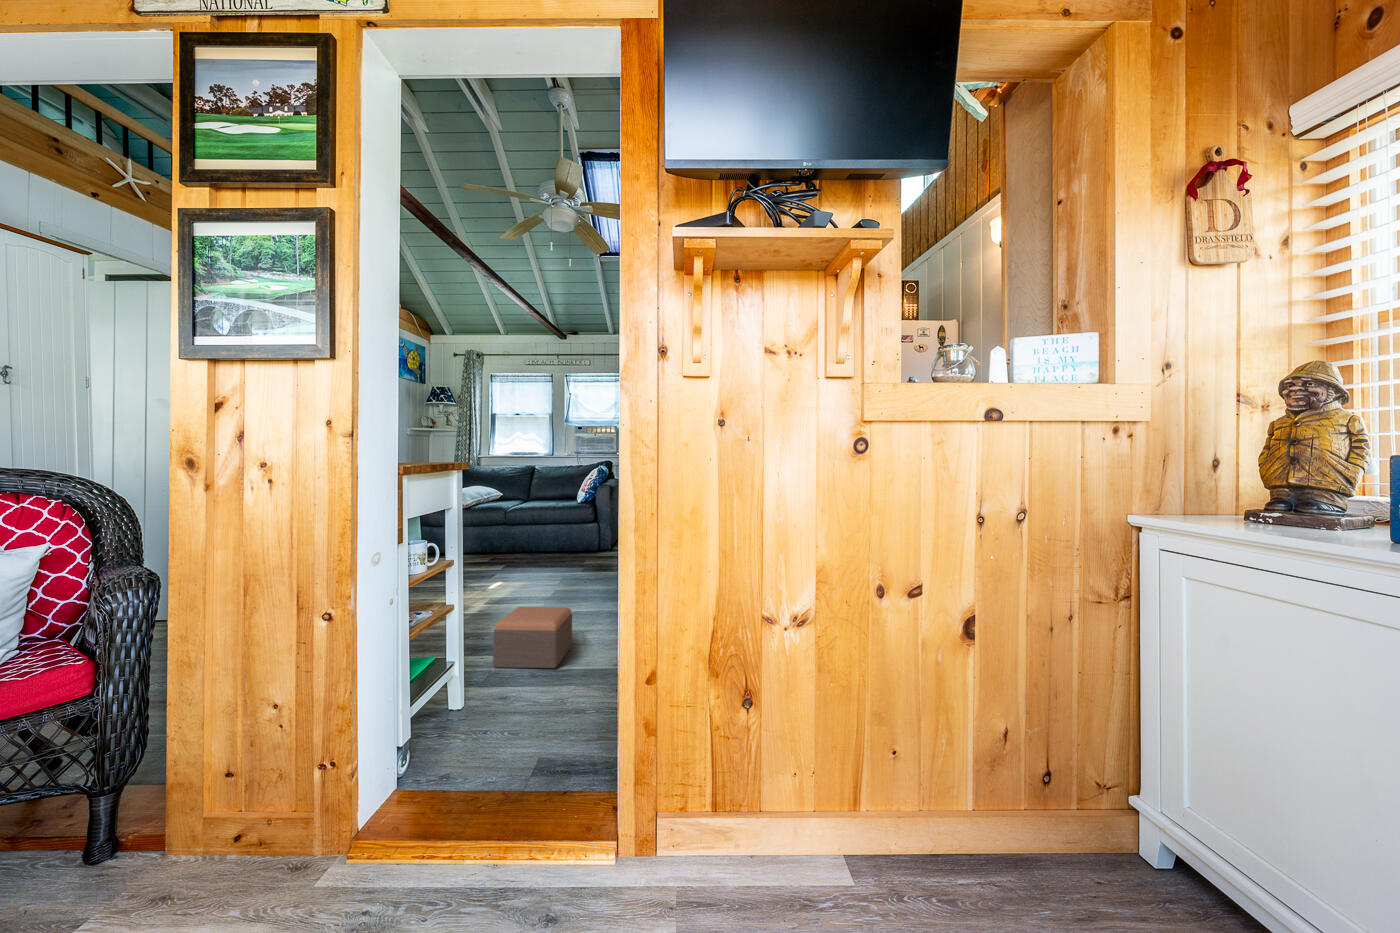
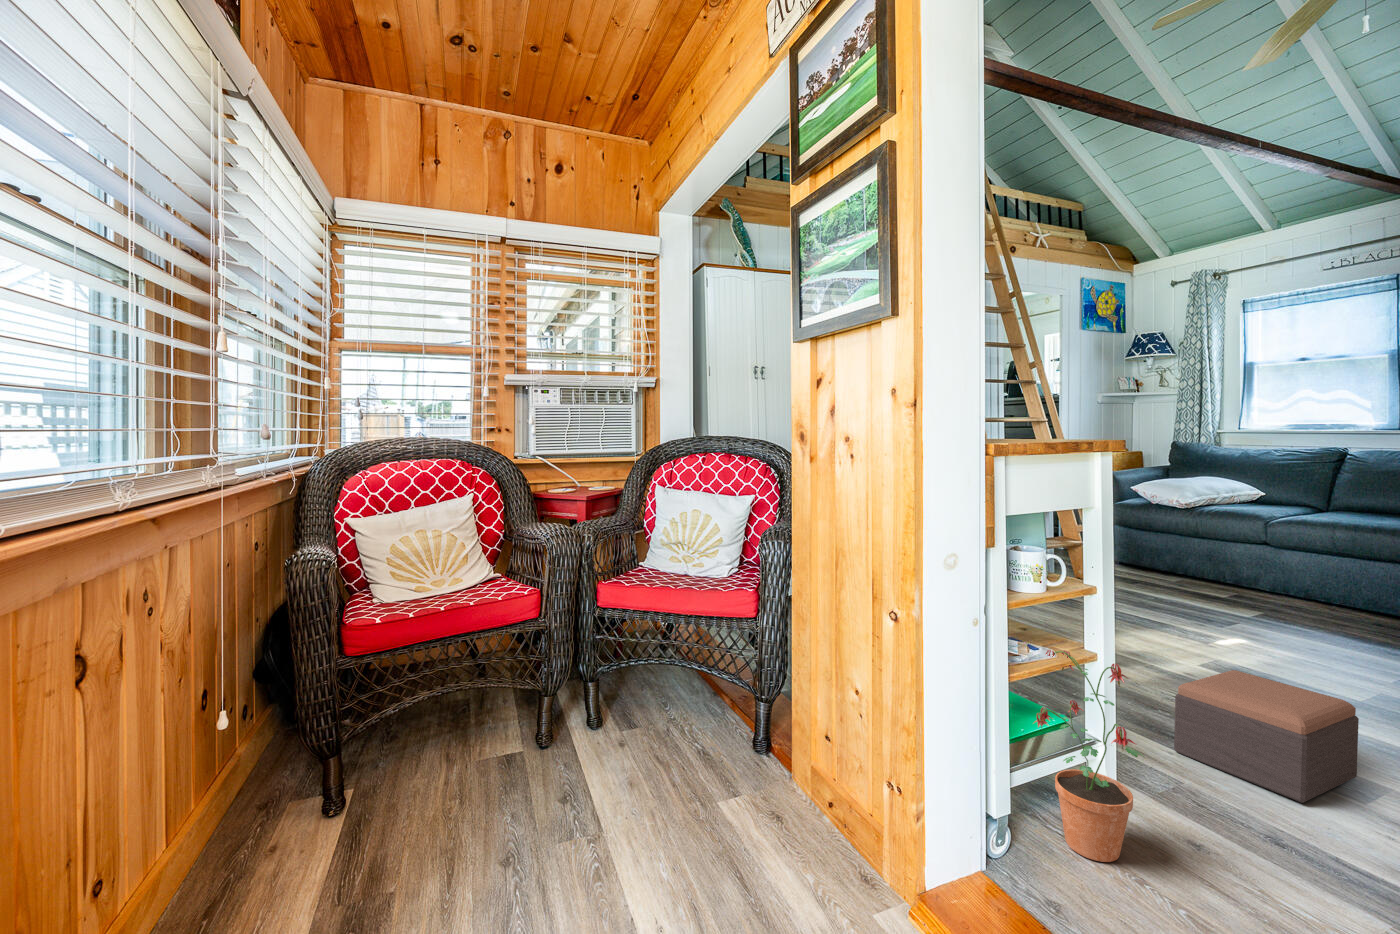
potted plant: none [430,615,498,754] -> present [1034,650,1144,862]

